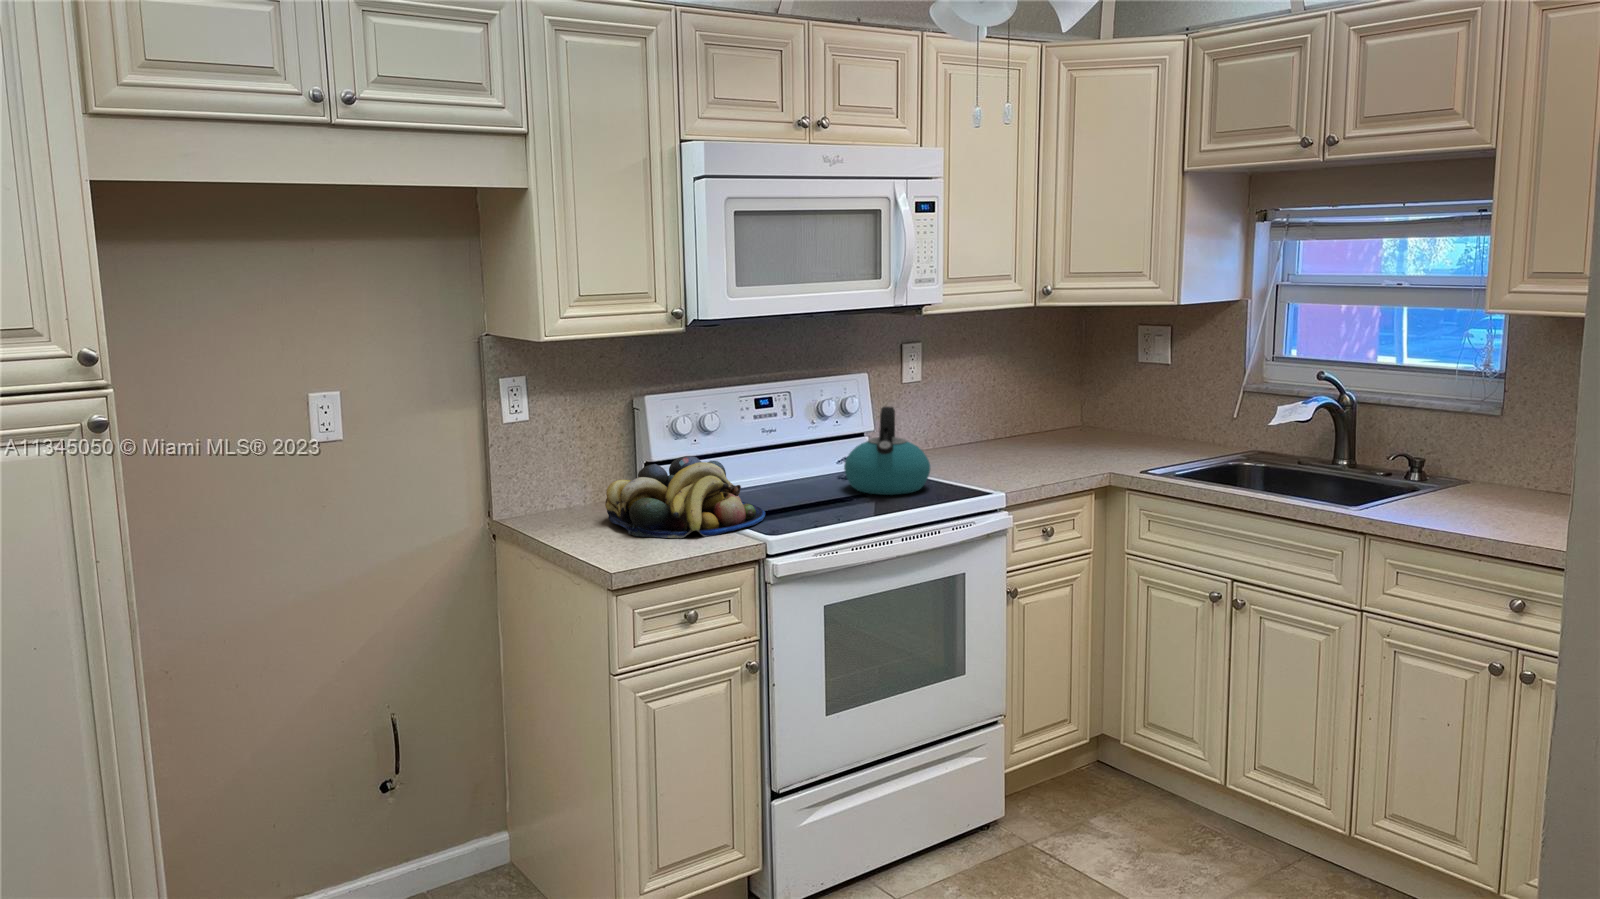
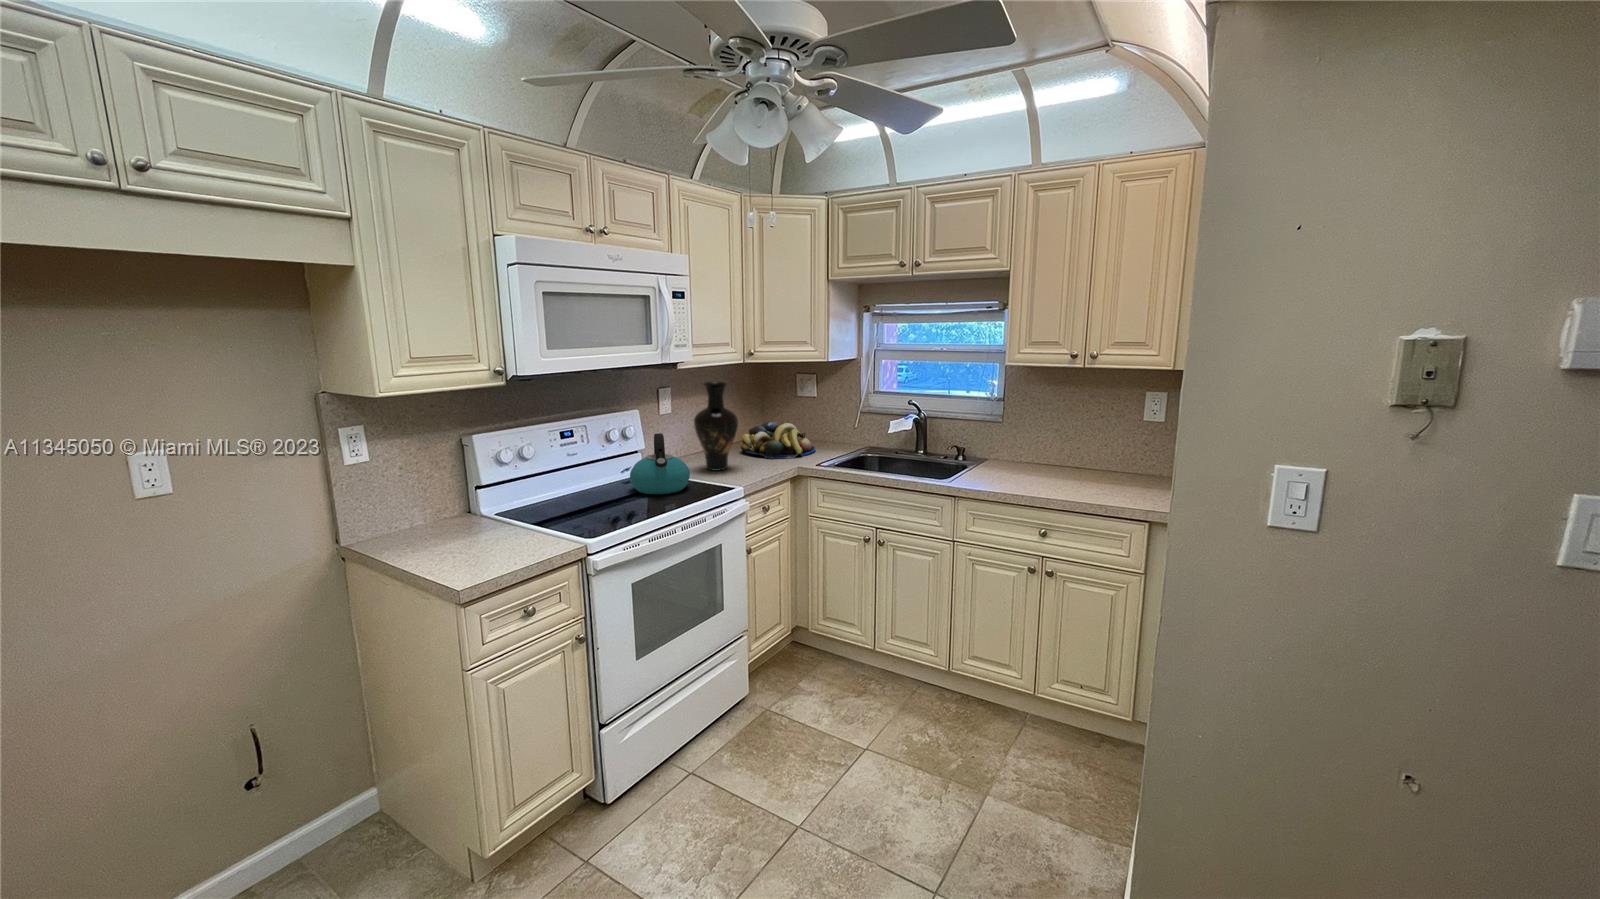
vase: none [949,333,1018,470] -> present [694,382,738,471]
fruit bowl: present [605,456,765,538] -> present [740,421,816,459]

